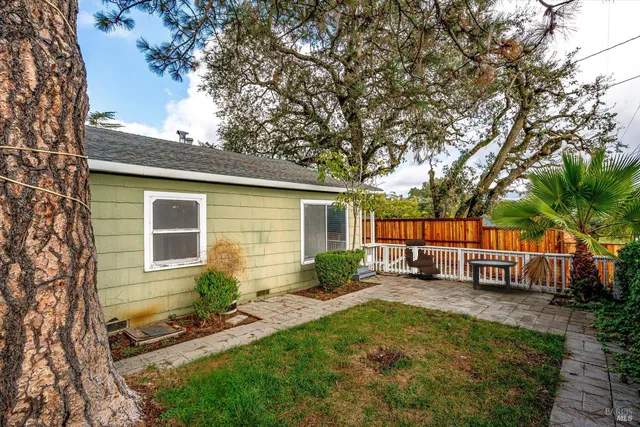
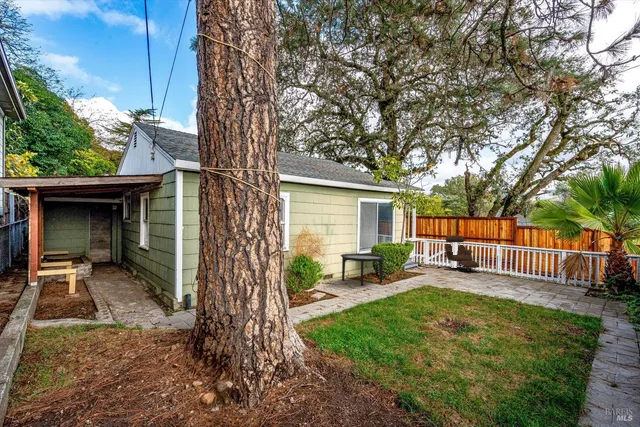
round table: present [466,259,518,293] -> present [341,253,384,285]

